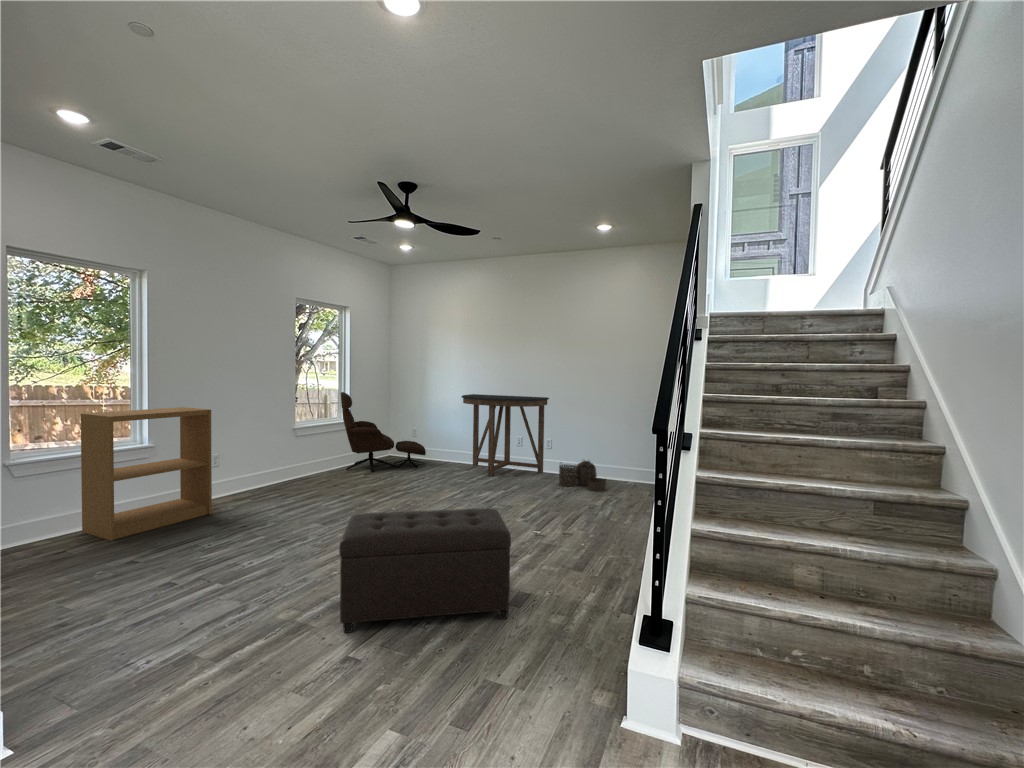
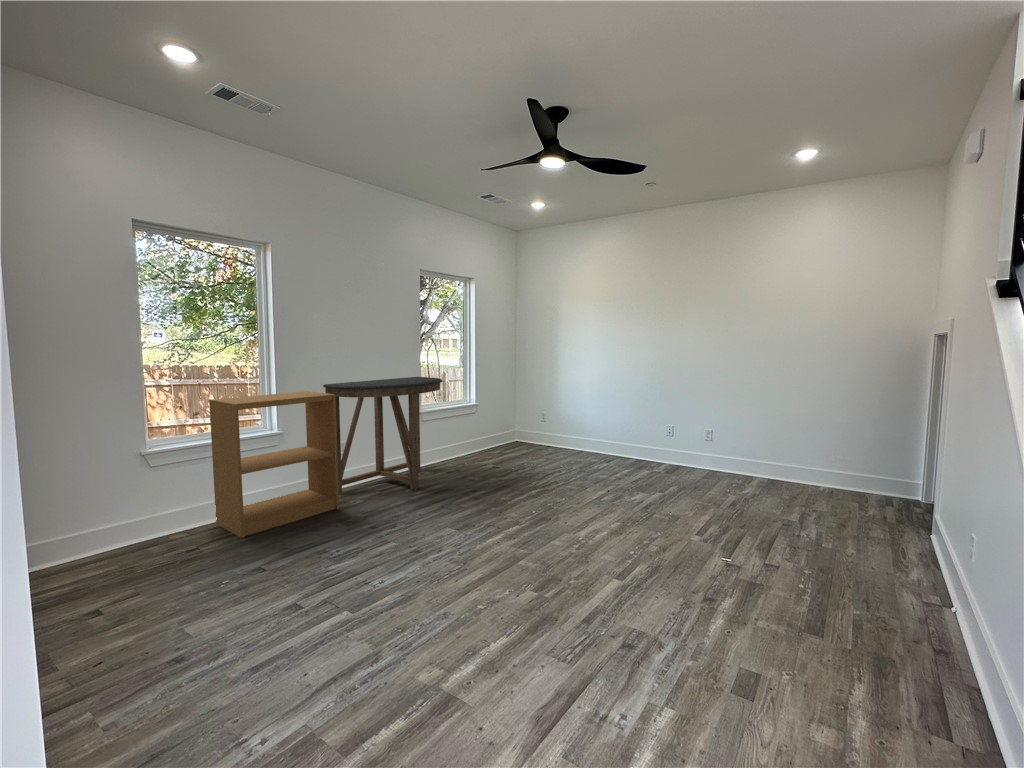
lounge chair: present [341,392,426,472] -> none [465,371,559,461]
console table: present [461,394,549,477] -> present [323,377,442,493]
woven basket: present [559,461,606,492] -> none [730,455,799,501]
ottoman: present [339,509,511,633] -> none [499,545,749,724]

